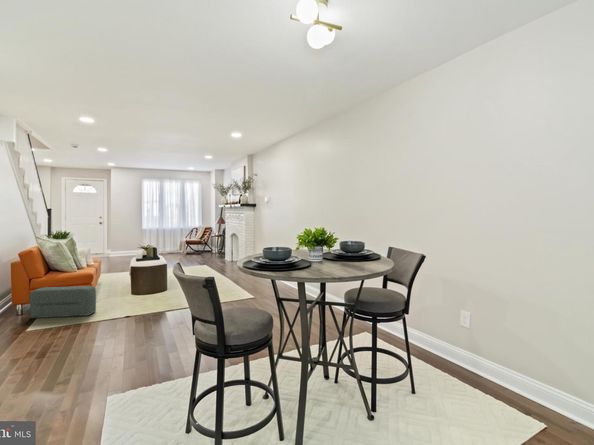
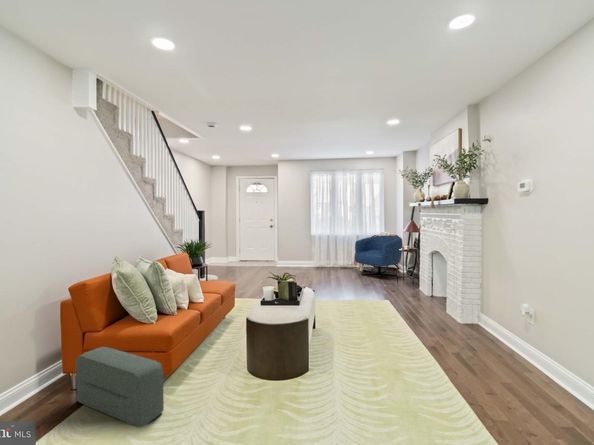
armchair: none [181,227,214,257] -> present [355,236,403,279]

